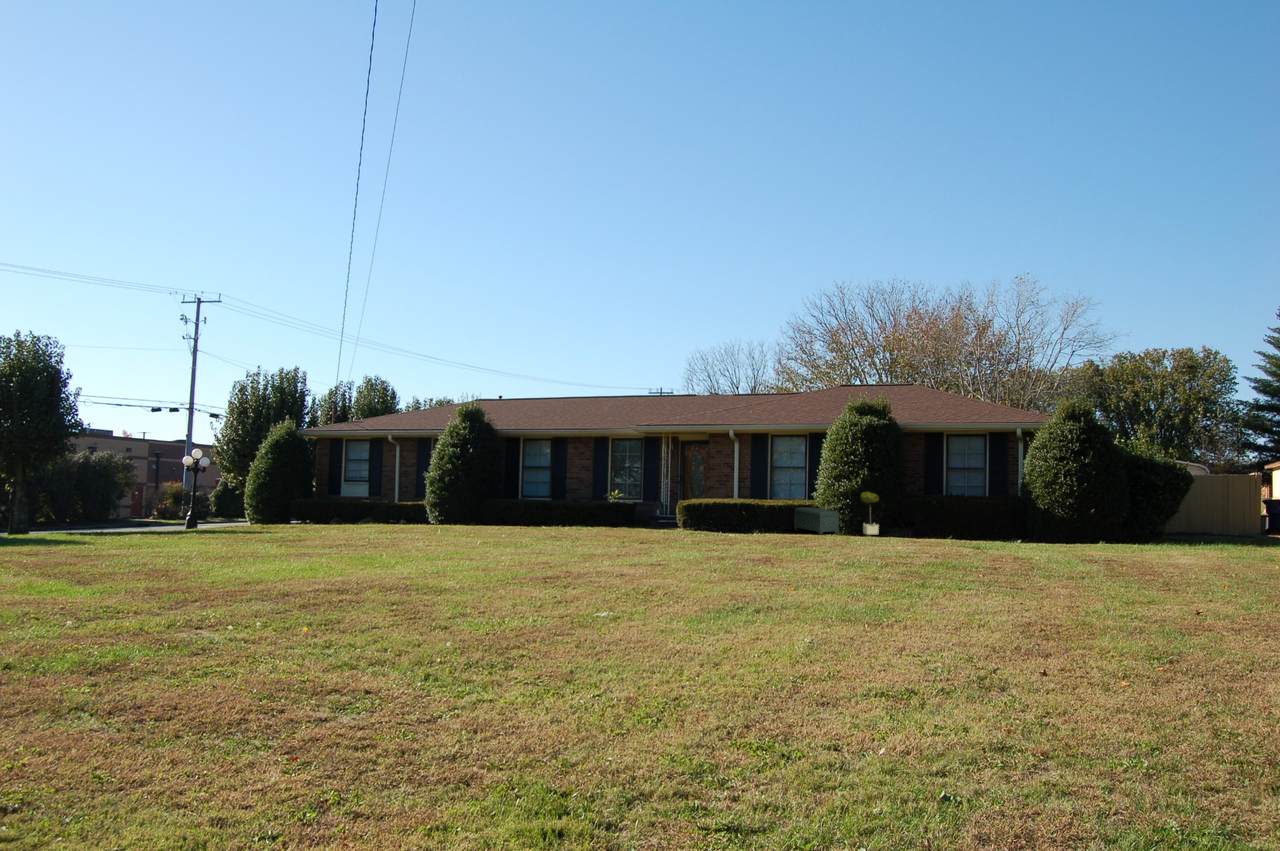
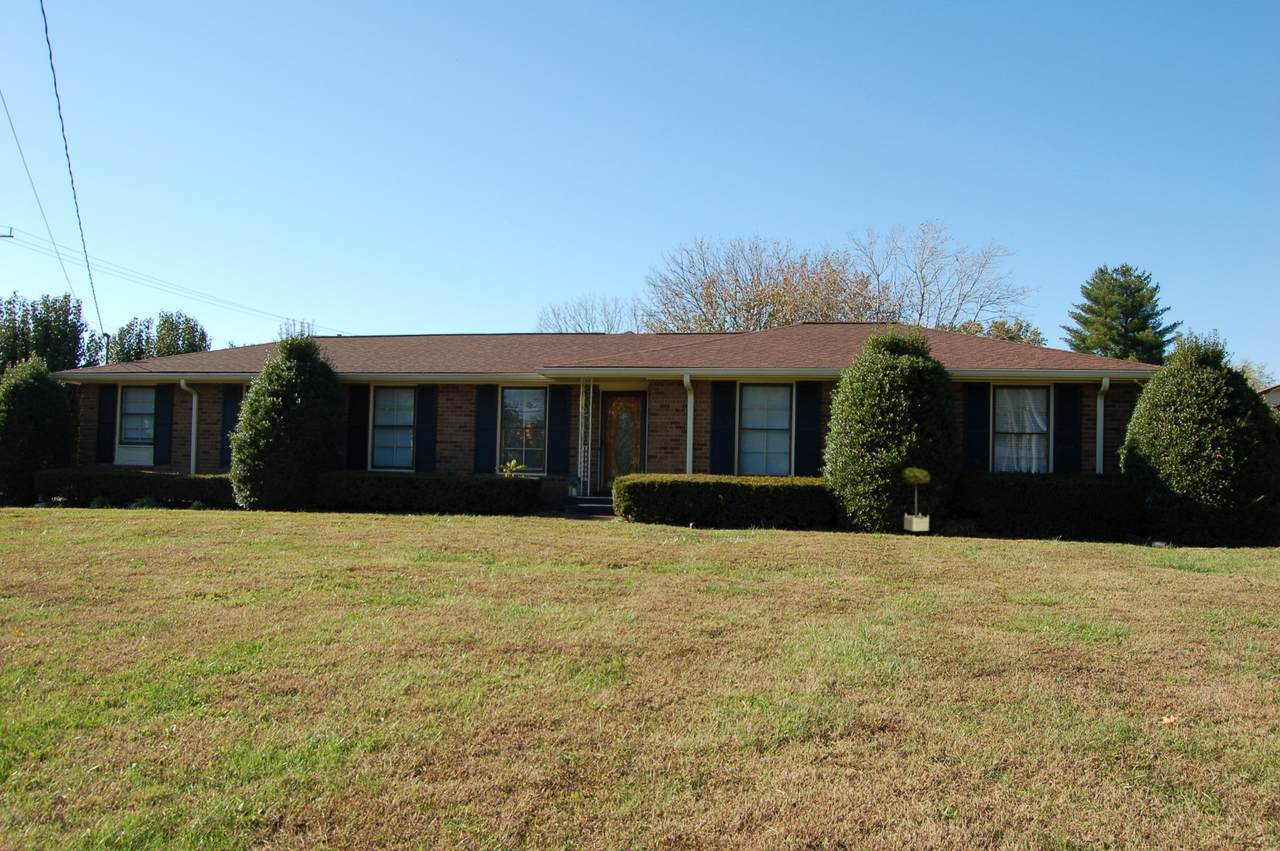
bench: present [794,507,839,534] -> none [797,489,870,533]

